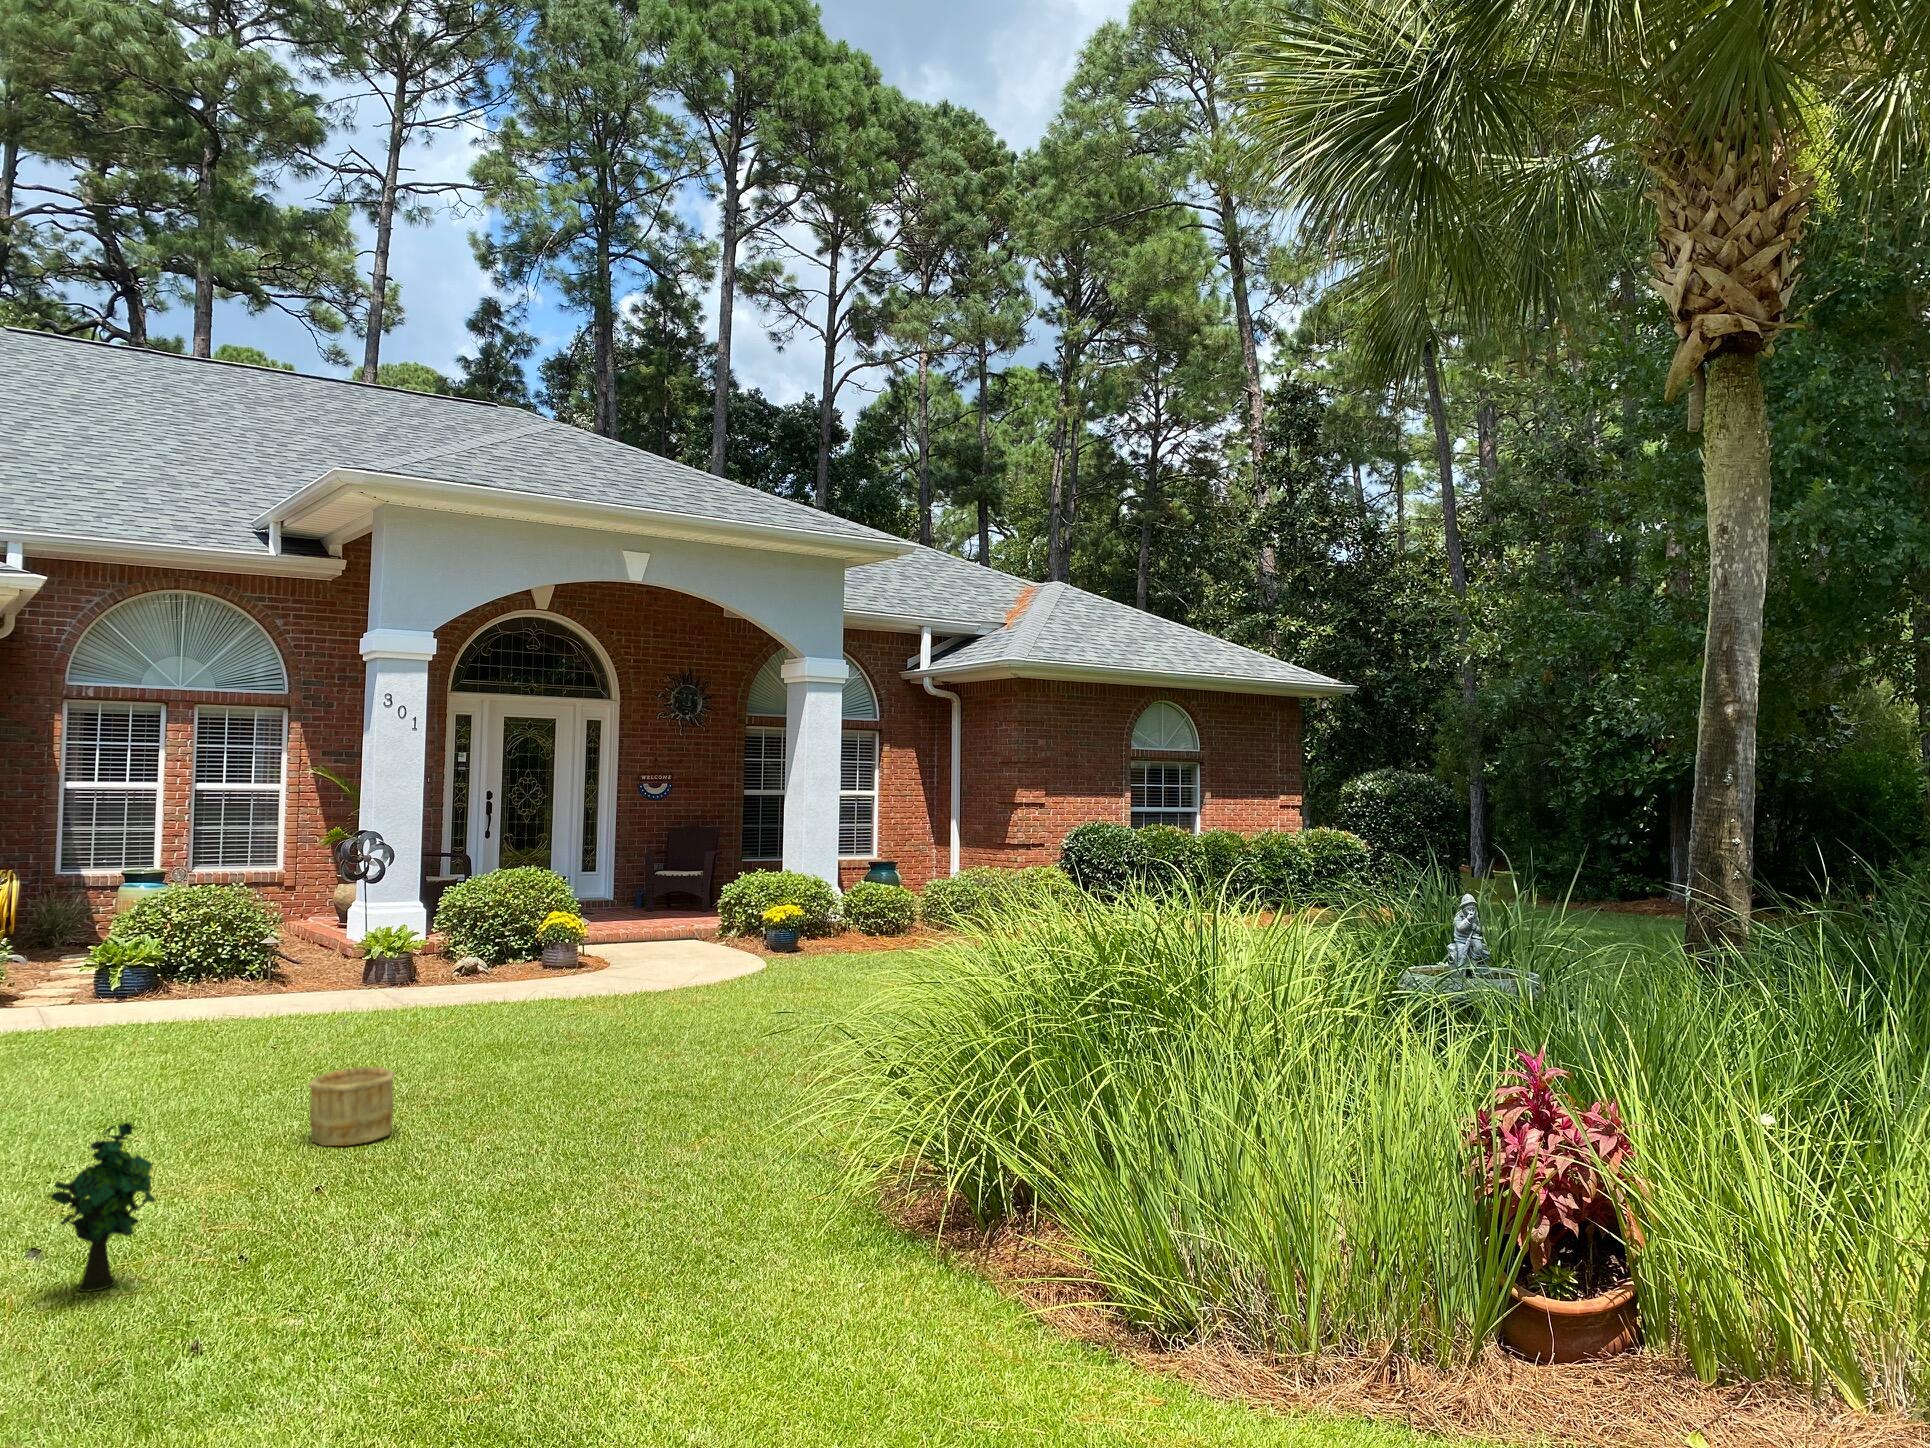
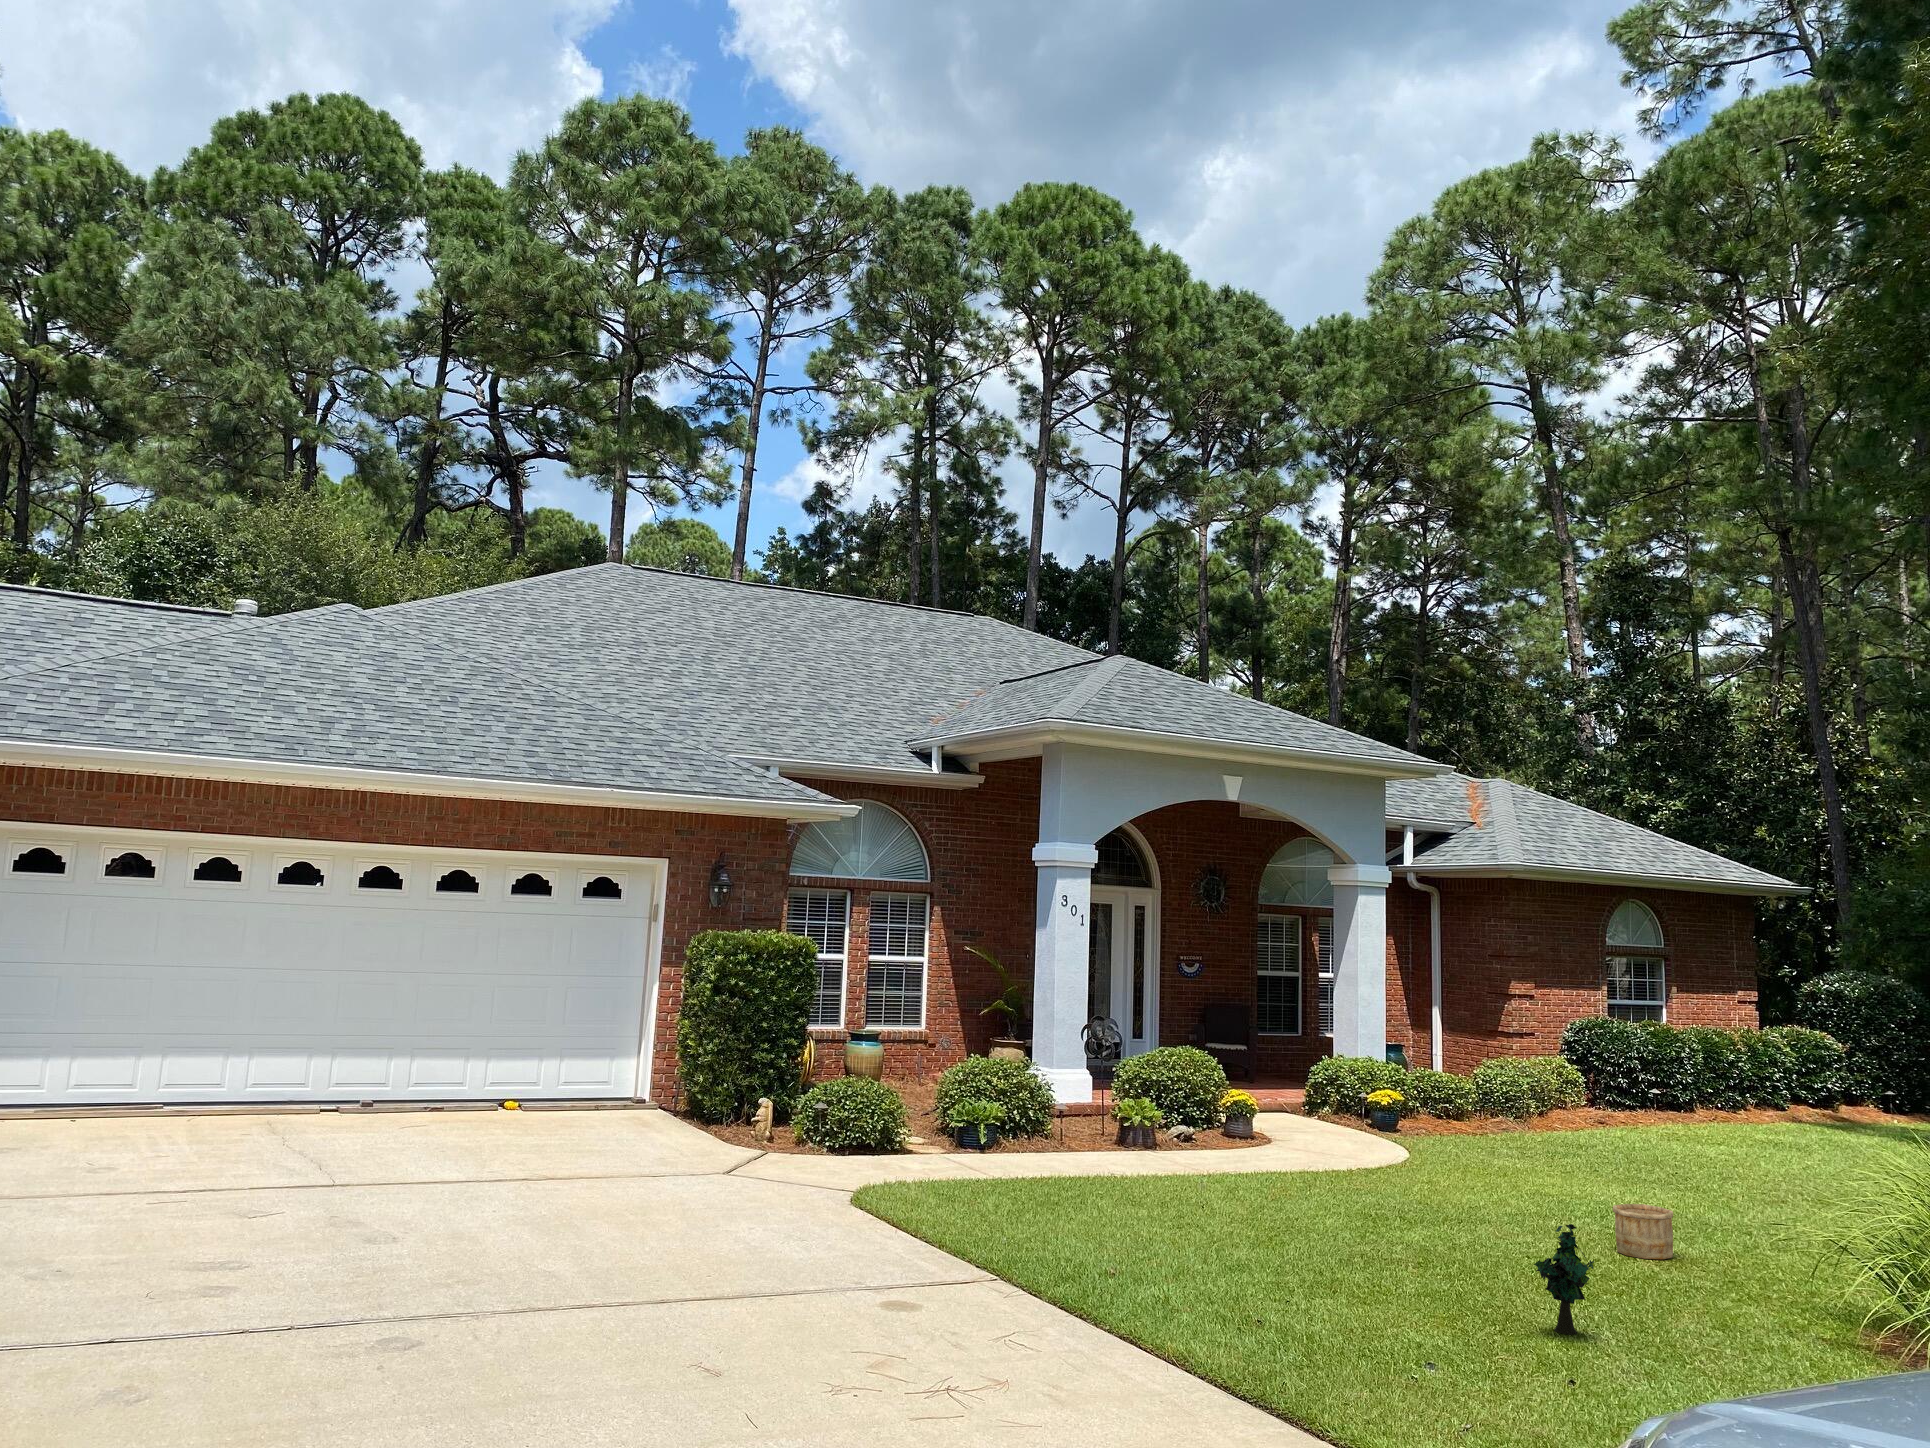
wooden bucket: present [308,1067,395,1146] -> present [1613,1204,1673,1259]

